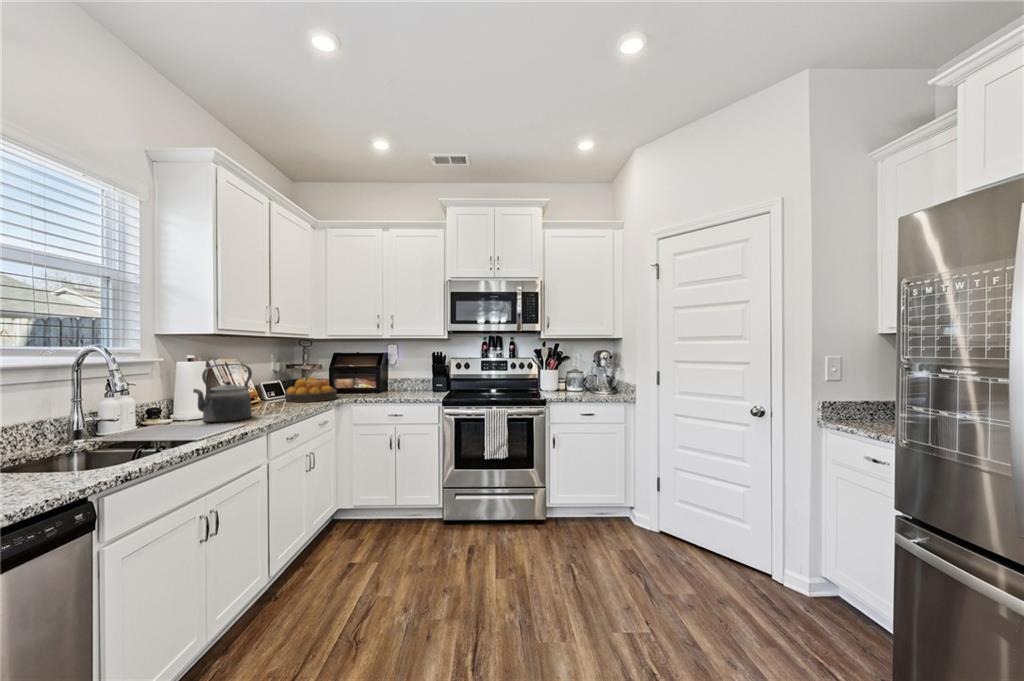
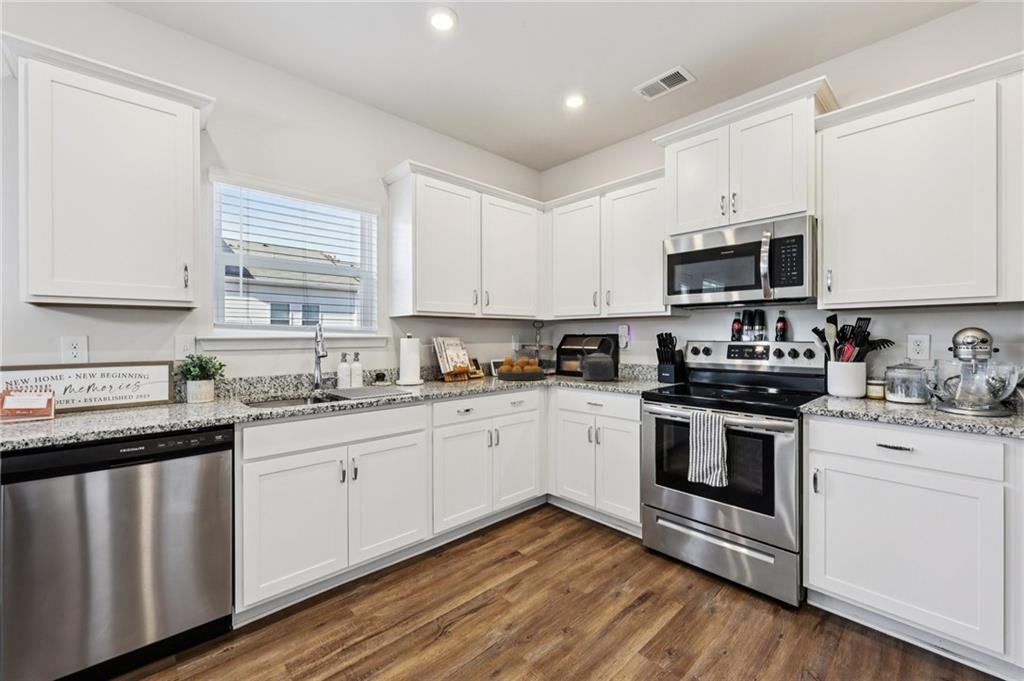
kettle: present [193,364,252,422] -> present [577,337,614,381]

